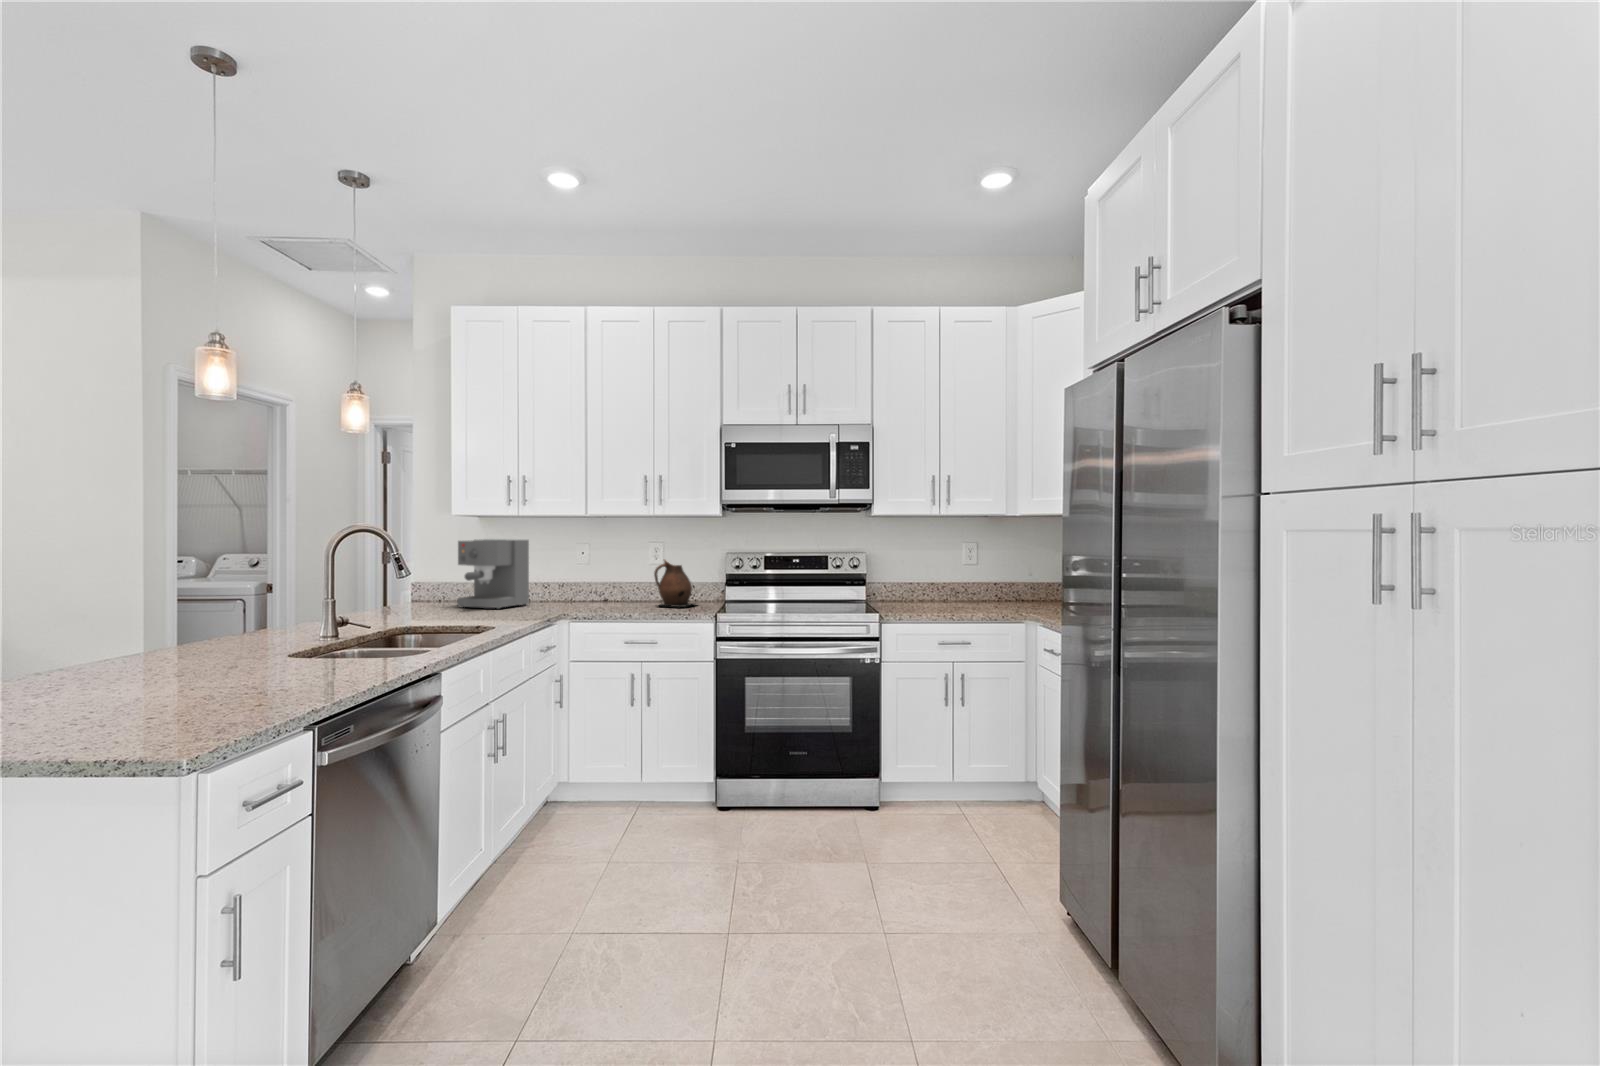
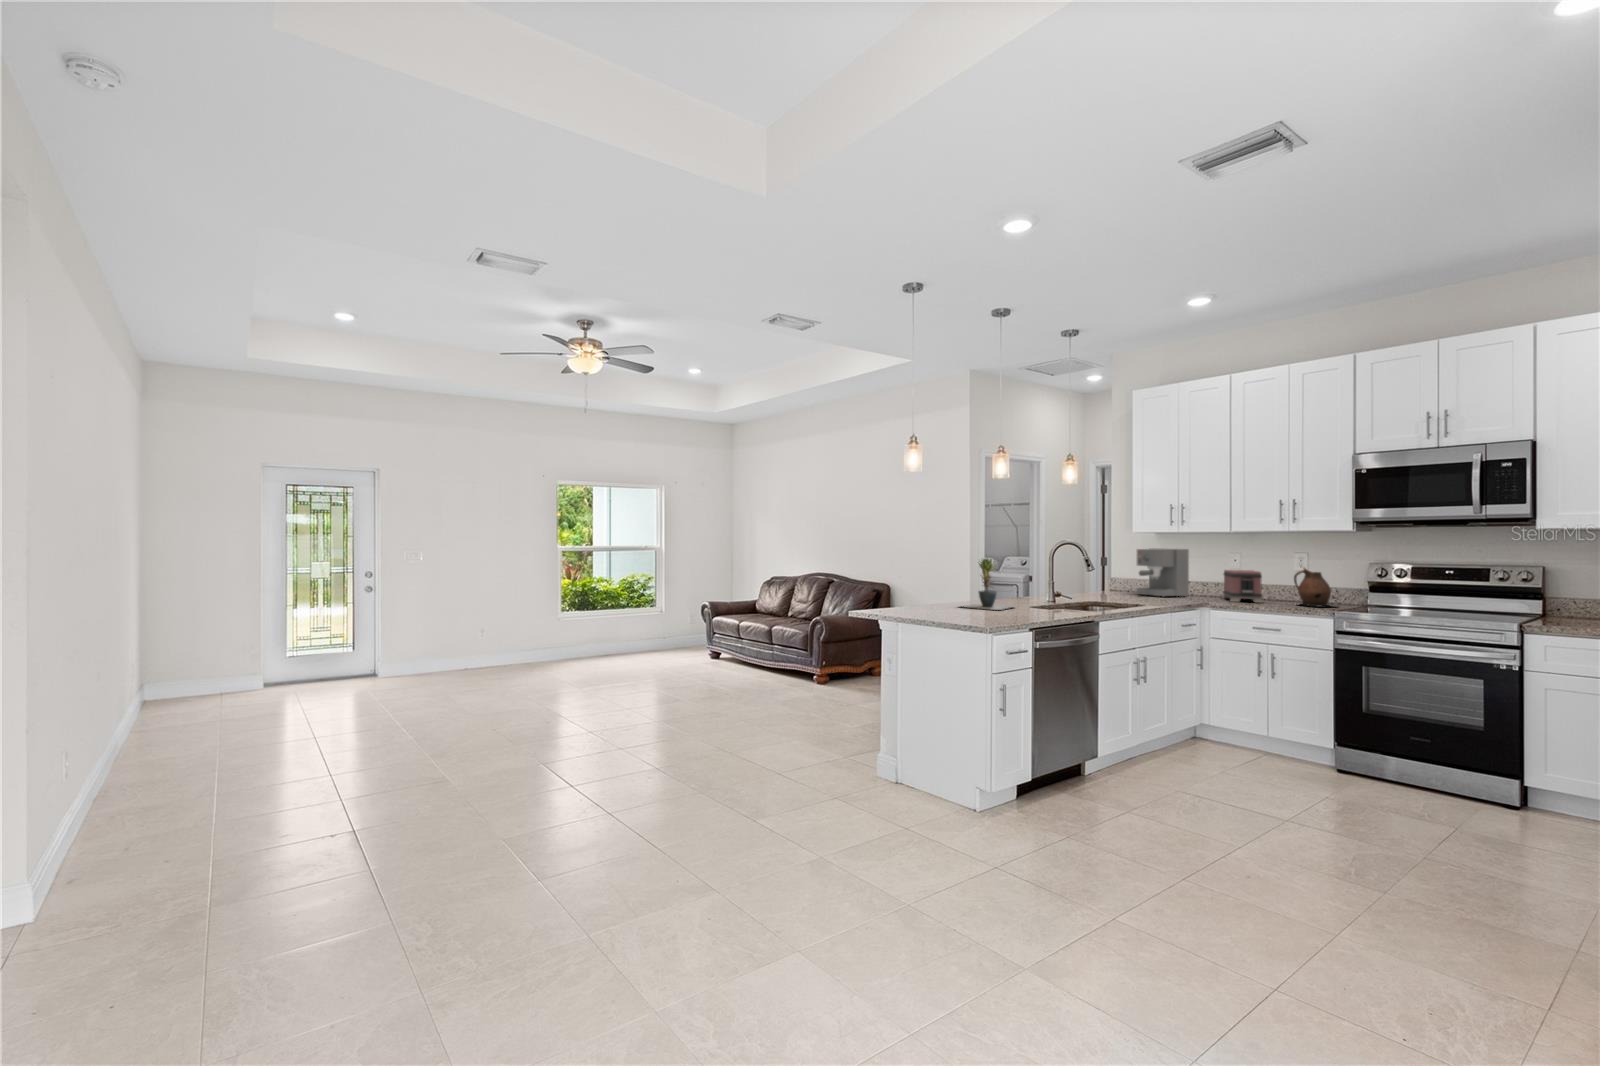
toaster: none [569,565,623,609] -> present [1223,570,1263,603]
potted plant: none [93,566,262,688] -> present [964,558,1010,610]

